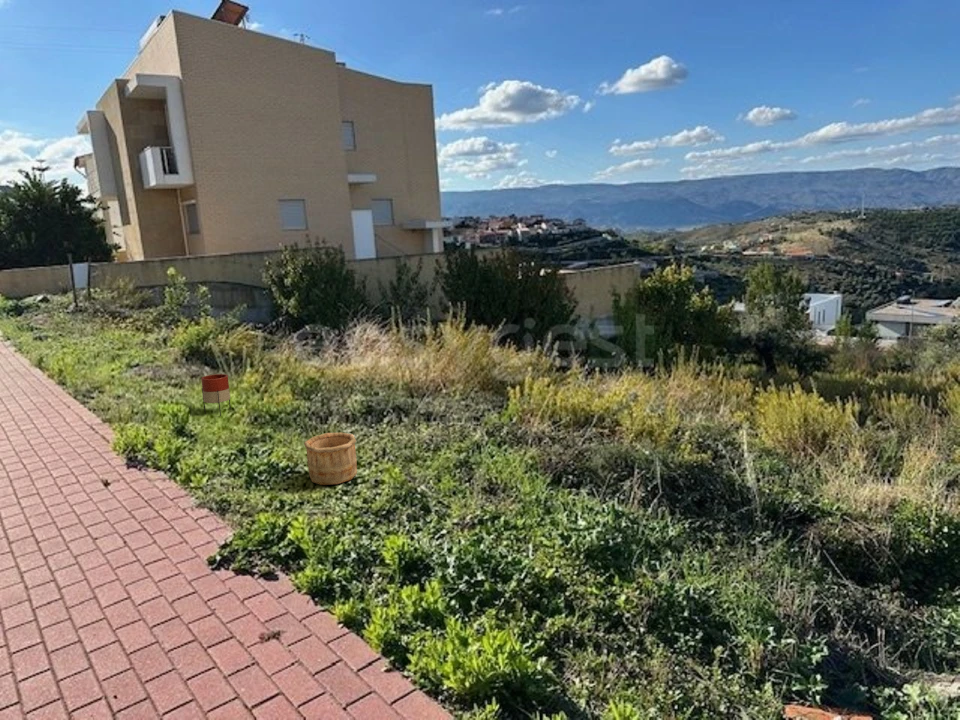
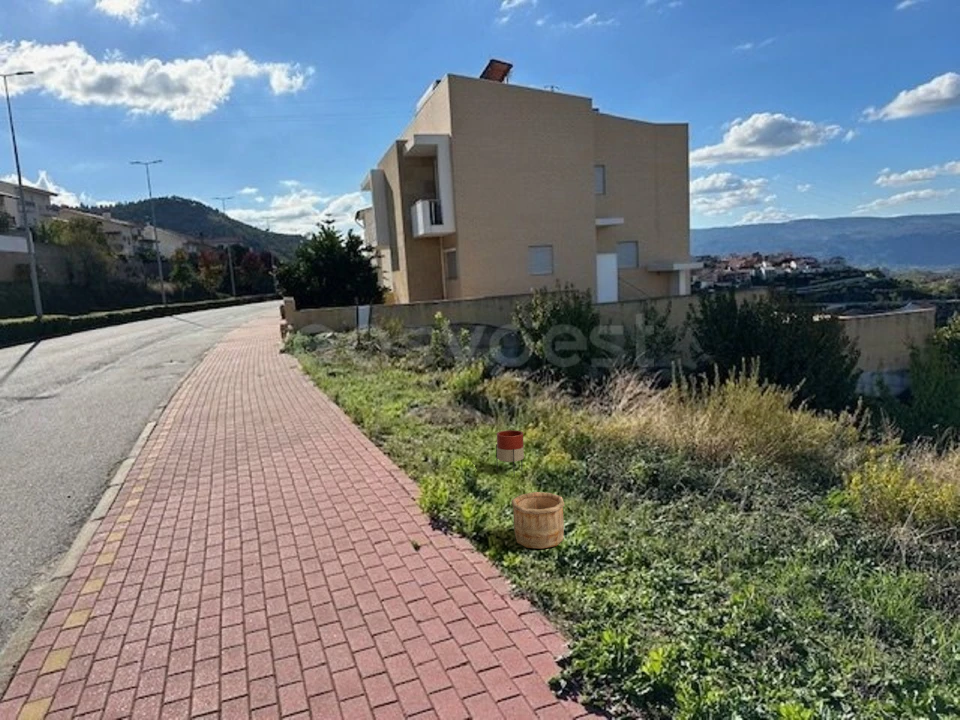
wooden bucket: present [304,432,357,485] -> present [512,492,564,549]

